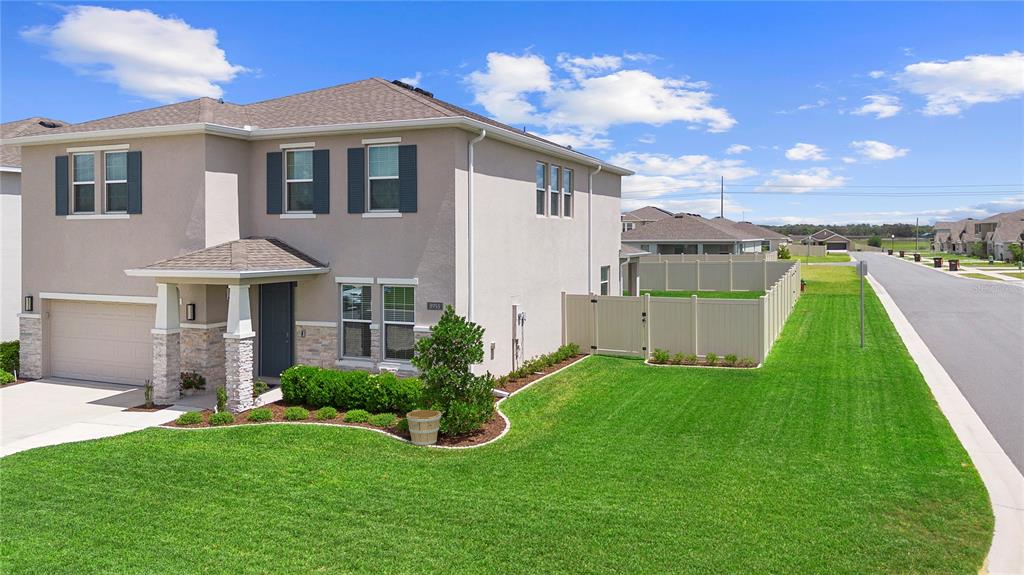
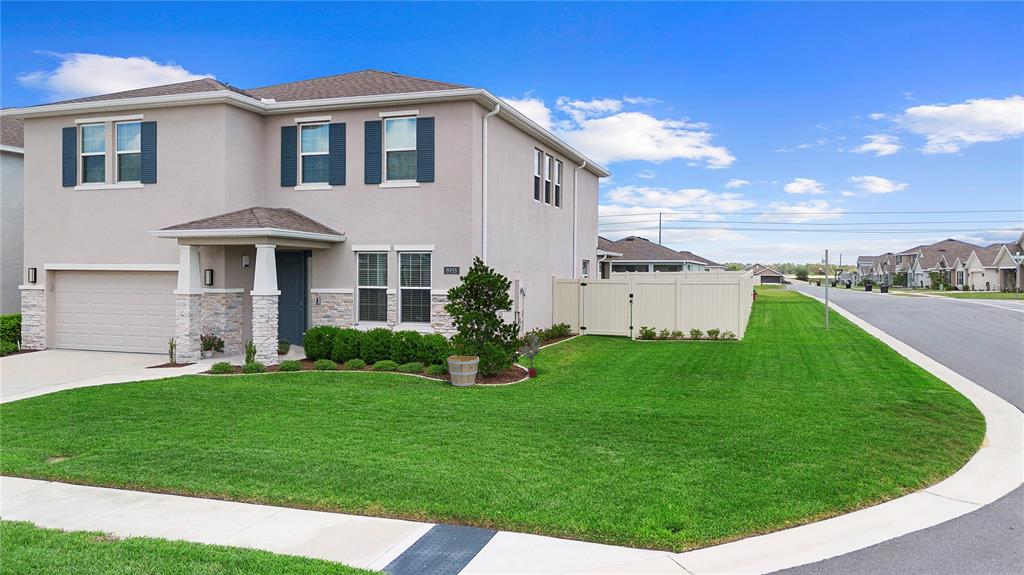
potted tree: none [488,383,516,434] -> present [519,332,541,377]

